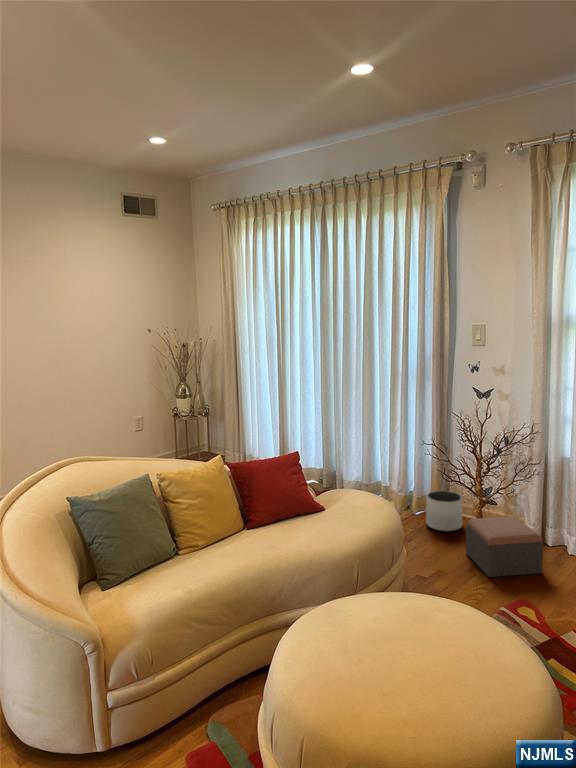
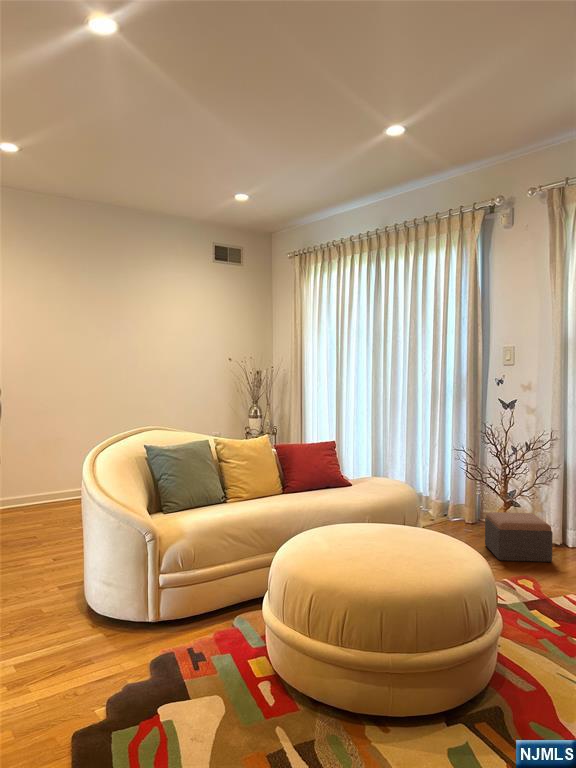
planter: present [426,491,462,532] -> none [456,497,490,532]

